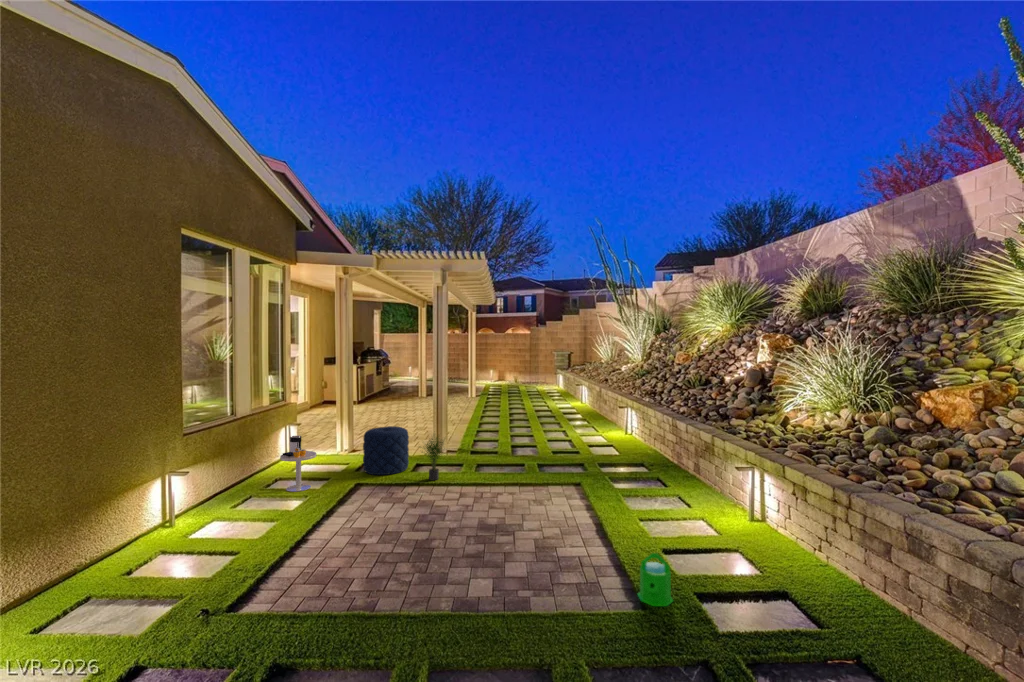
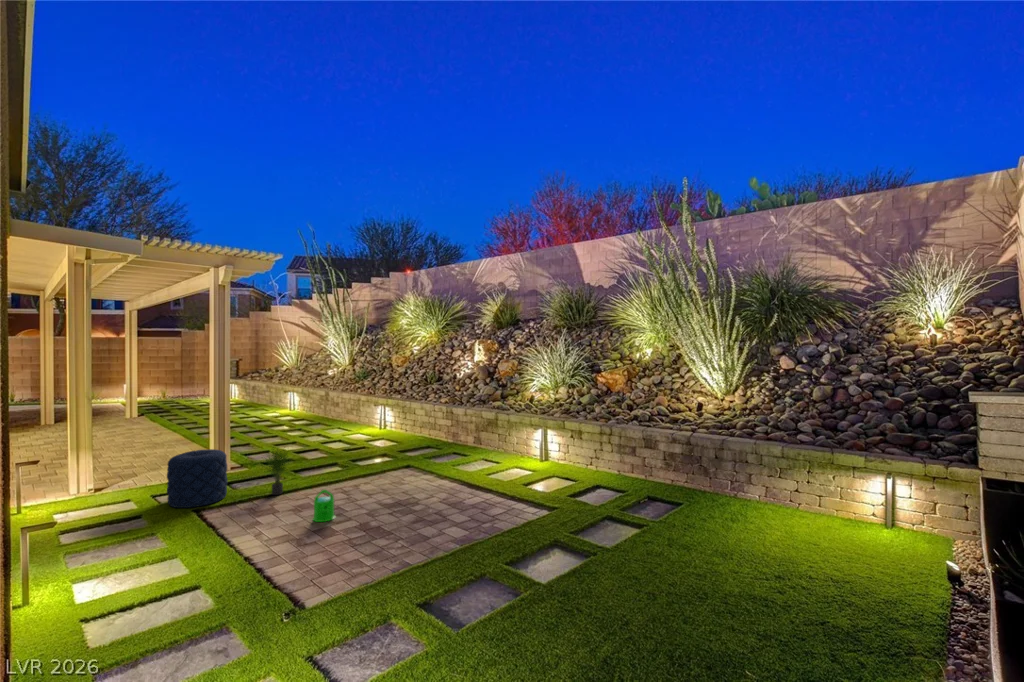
side table: present [280,436,316,492] -> none [96,475,149,547]
watering can: present [638,553,673,606] -> present [313,490,335,522]

